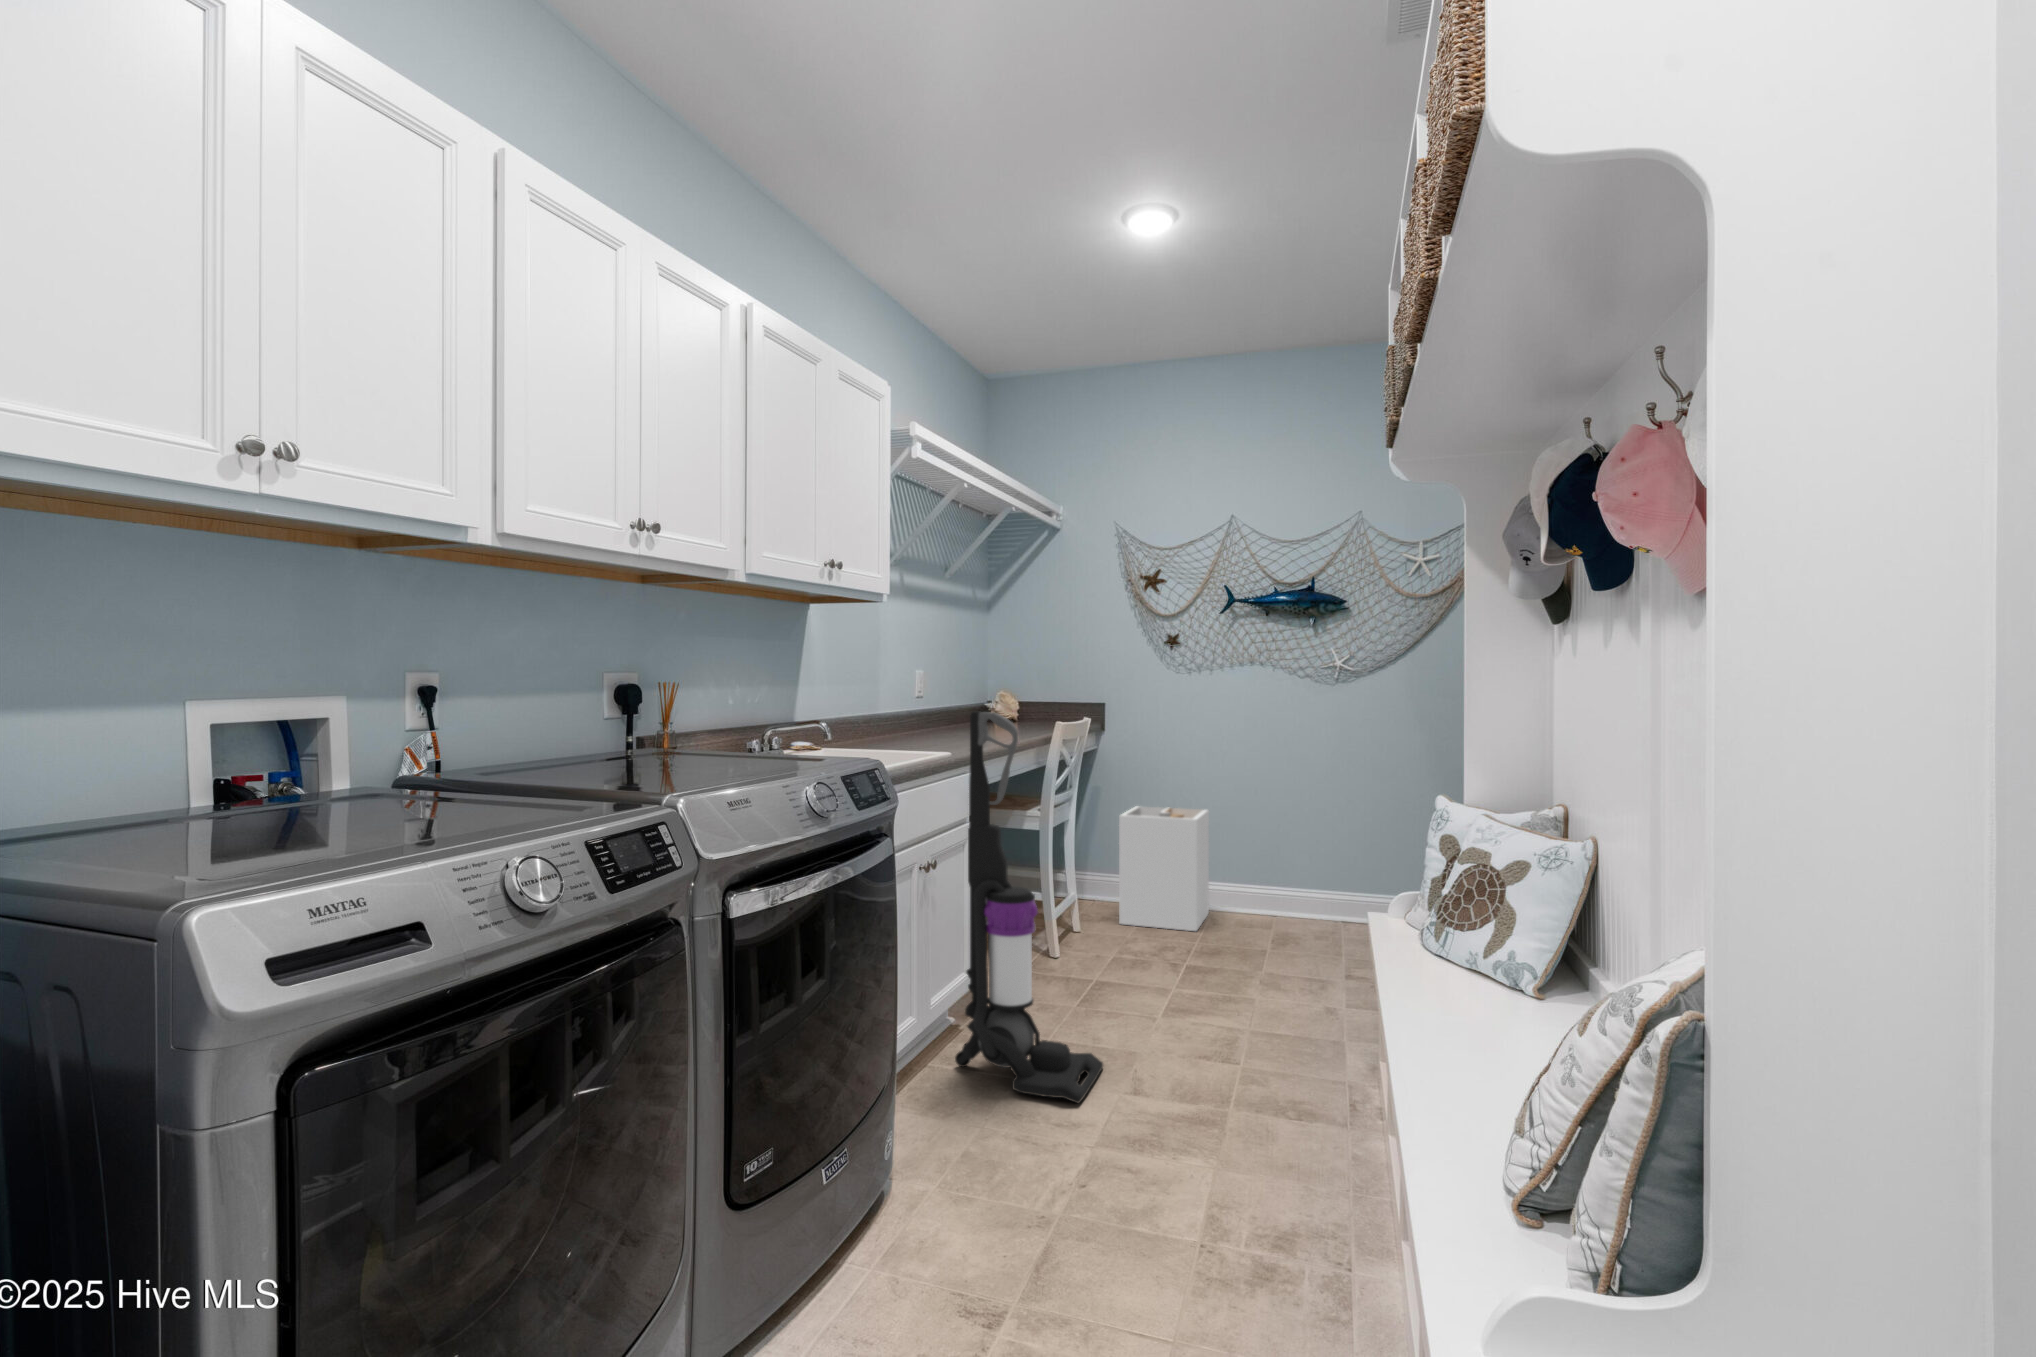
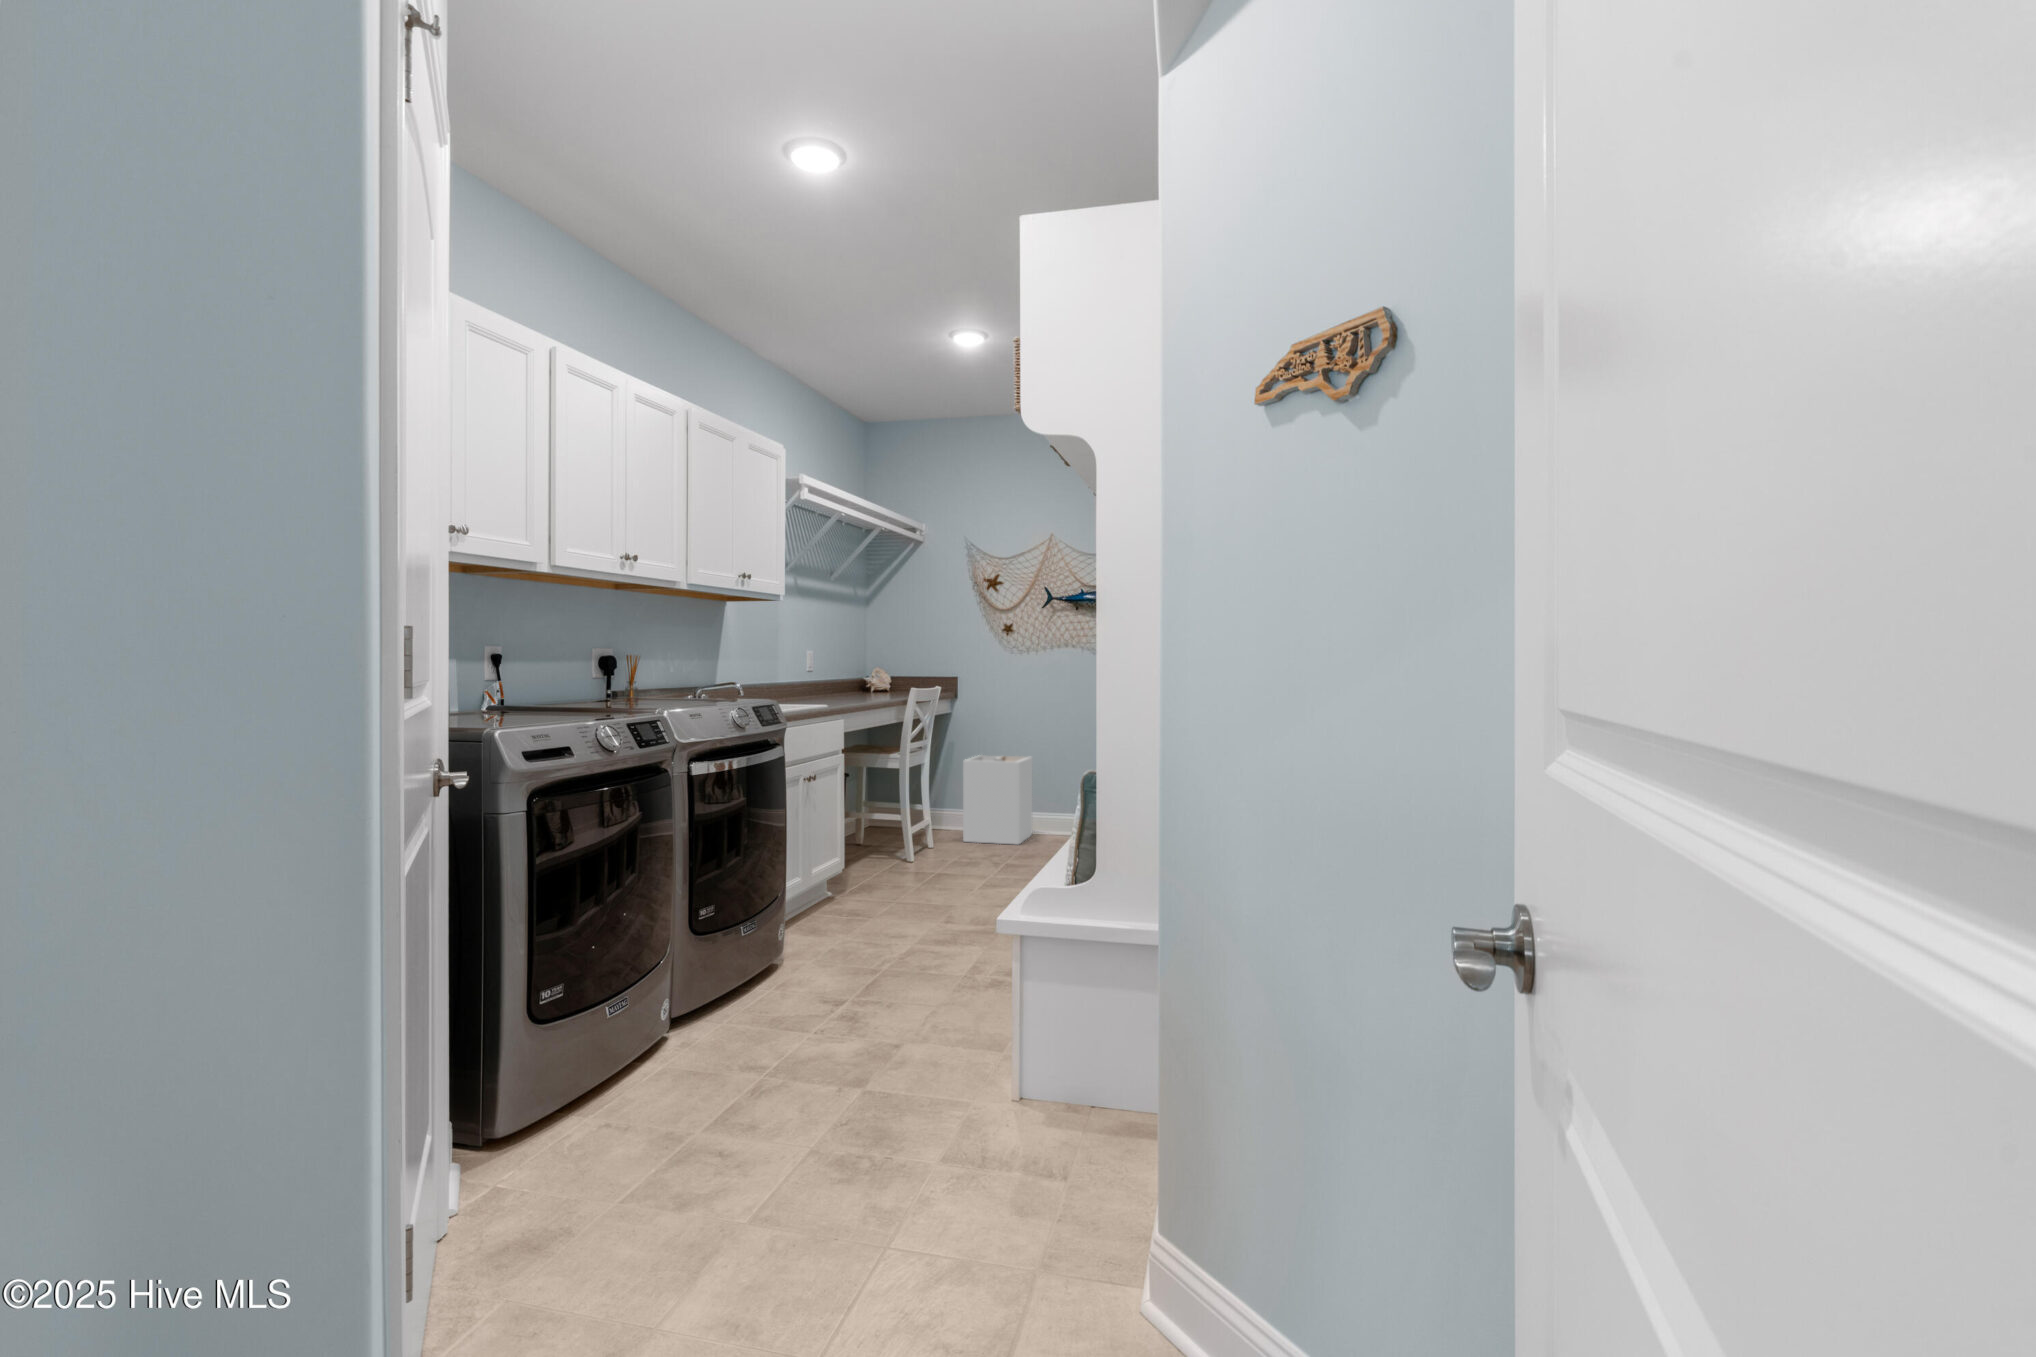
vacuum cleaner: present [955,711,1103,1103] -> none [829,675,929,926]

